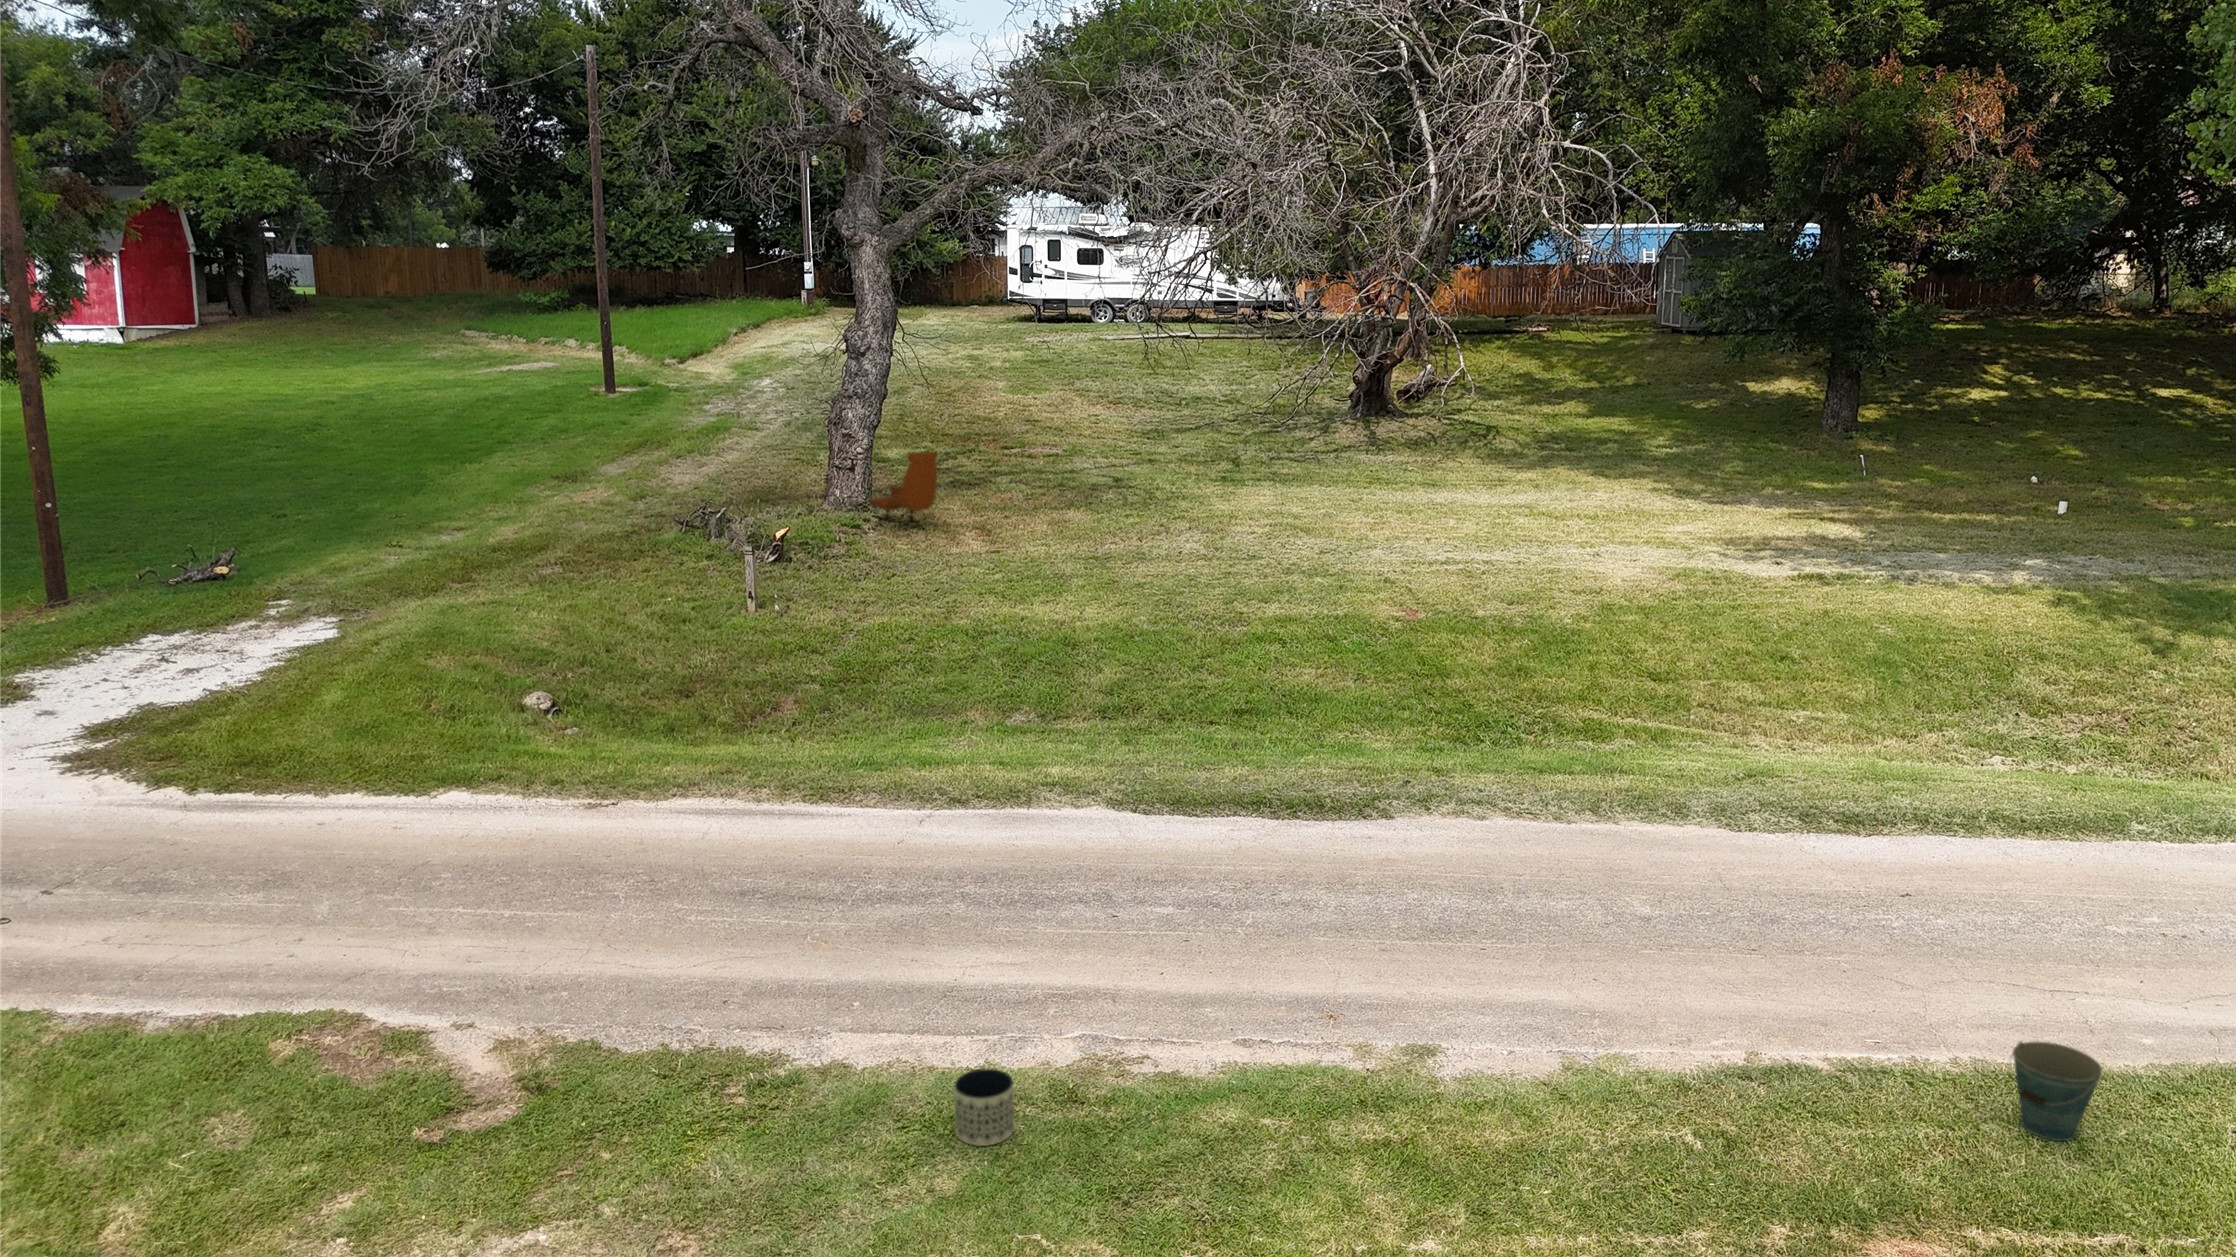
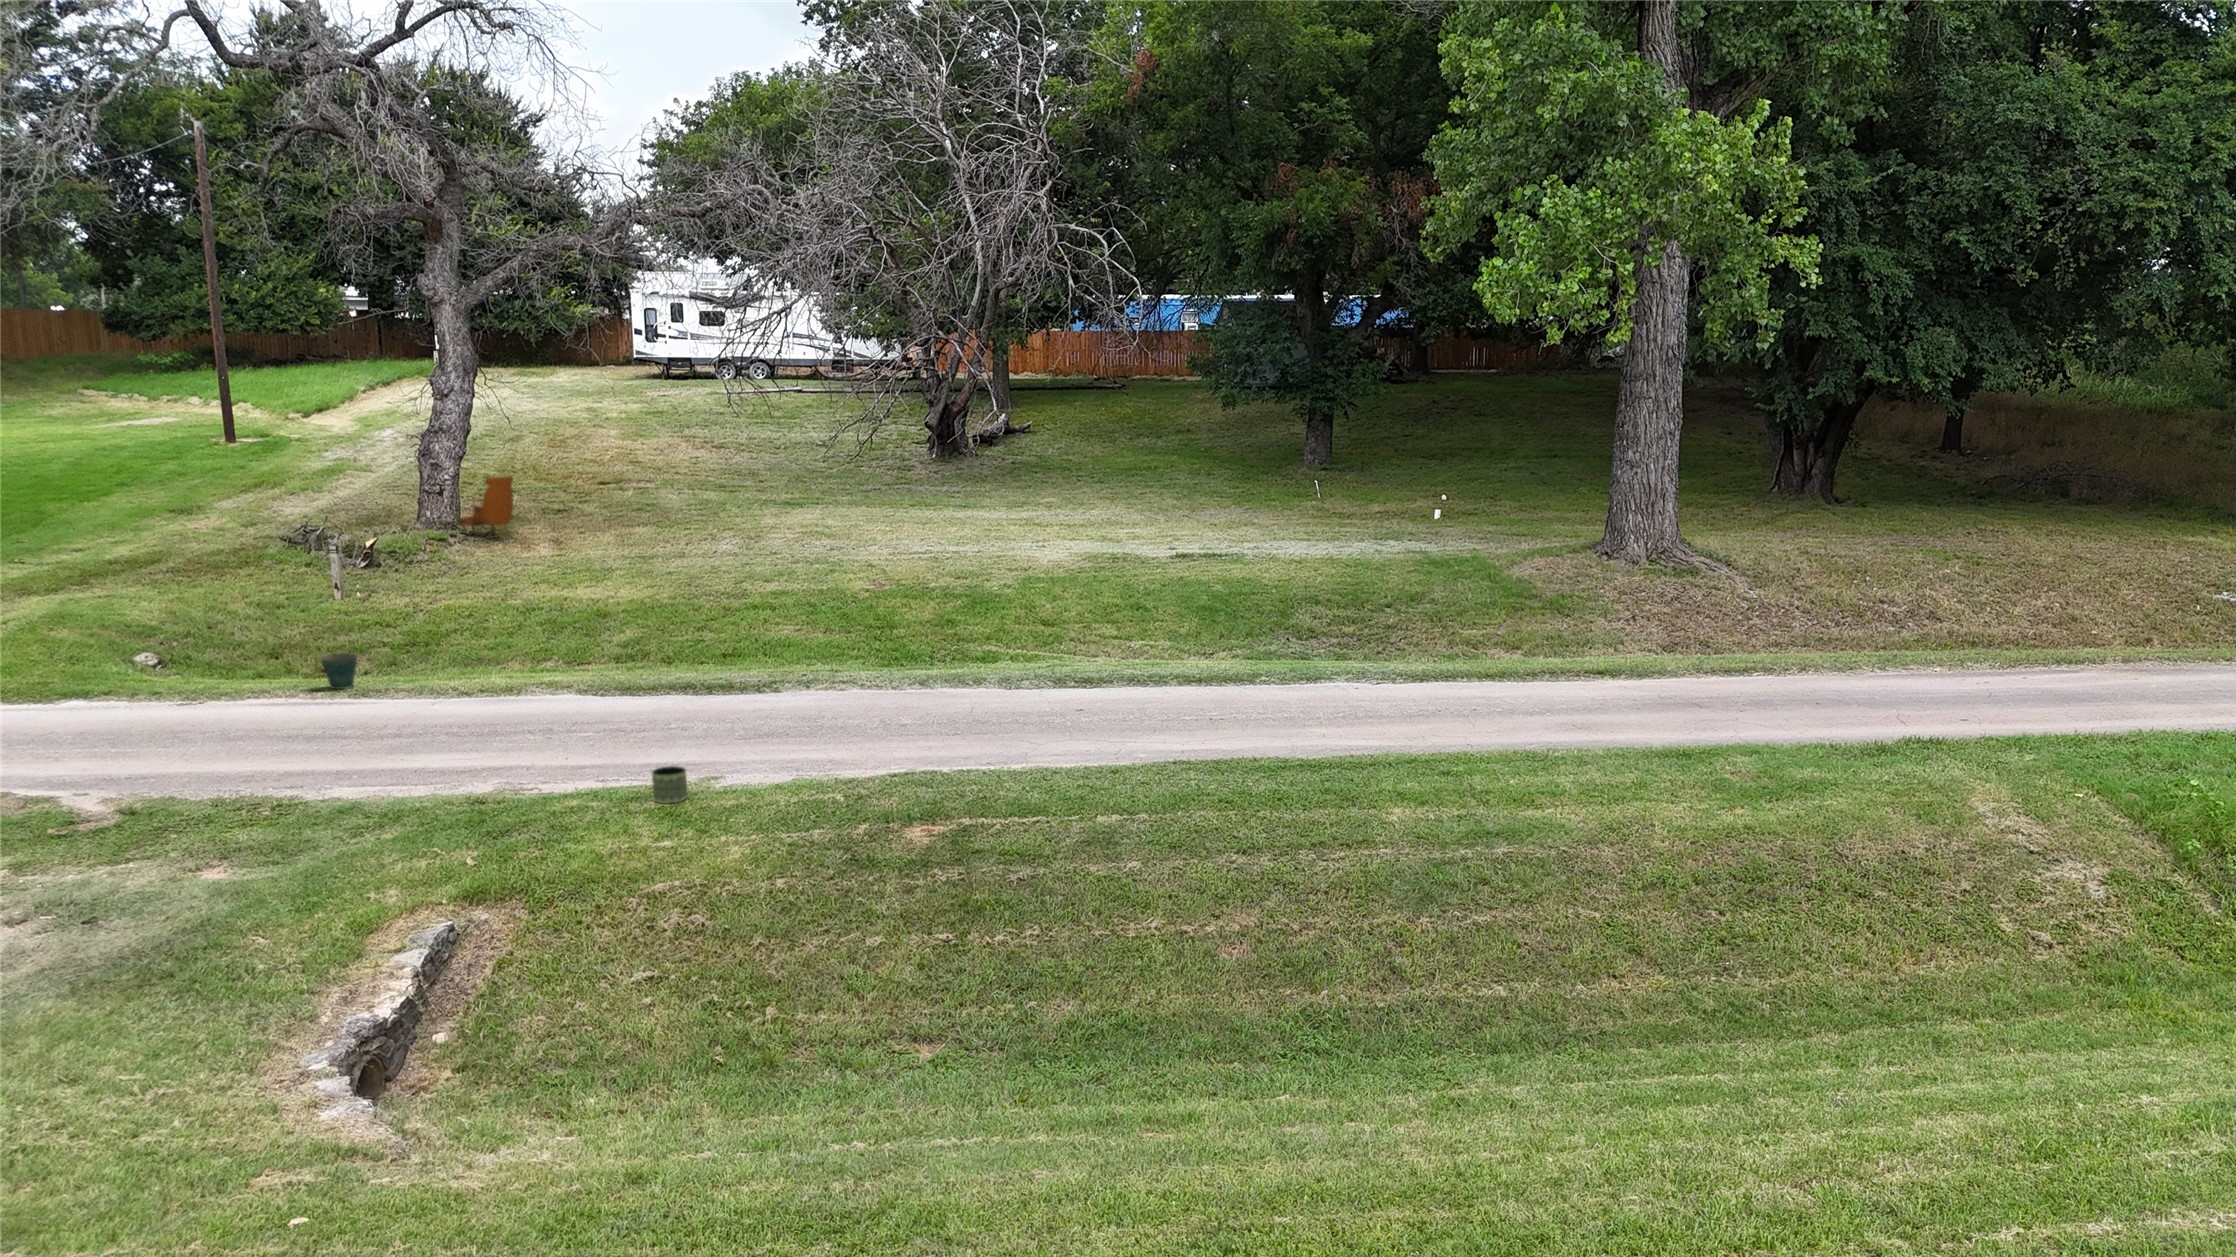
bucket: present [2012,1041,2102,1141] -> present [321,653,357,689]
planter: present [954,1069,1014,1146] -> present [652,766,687,804]

